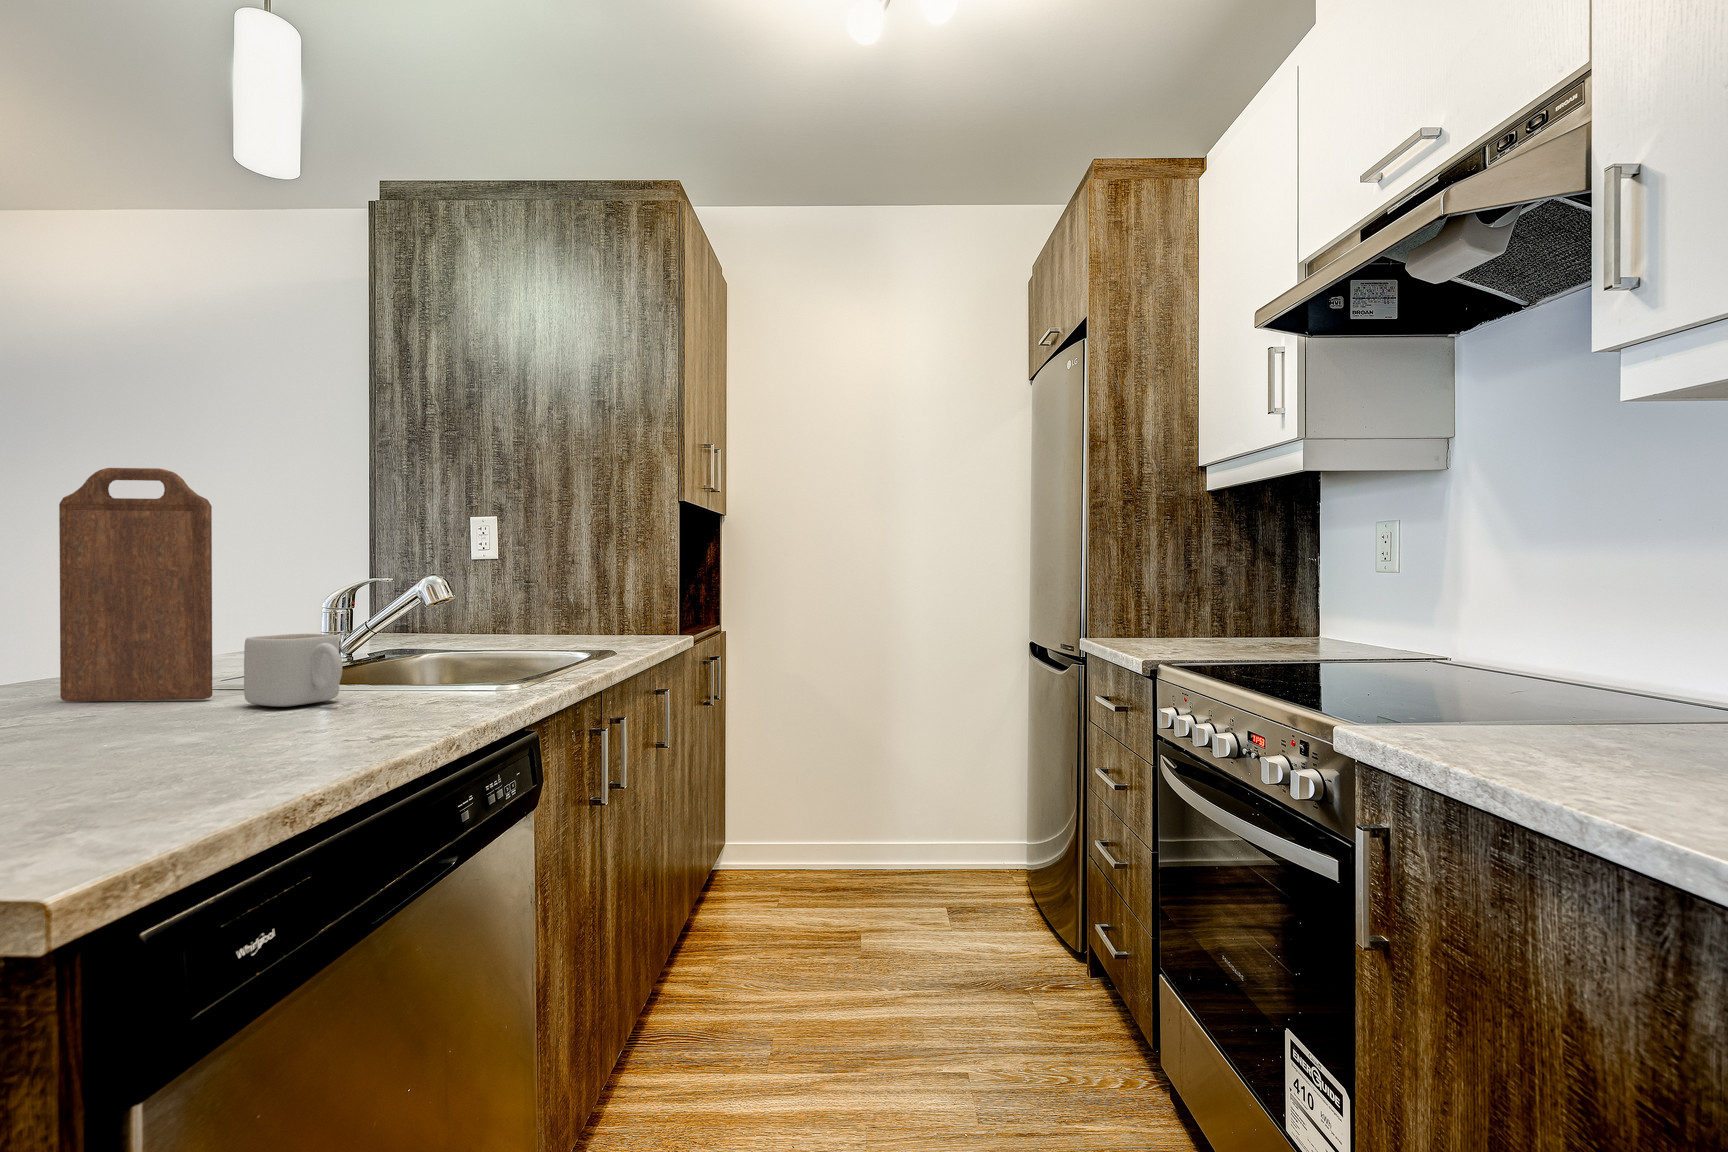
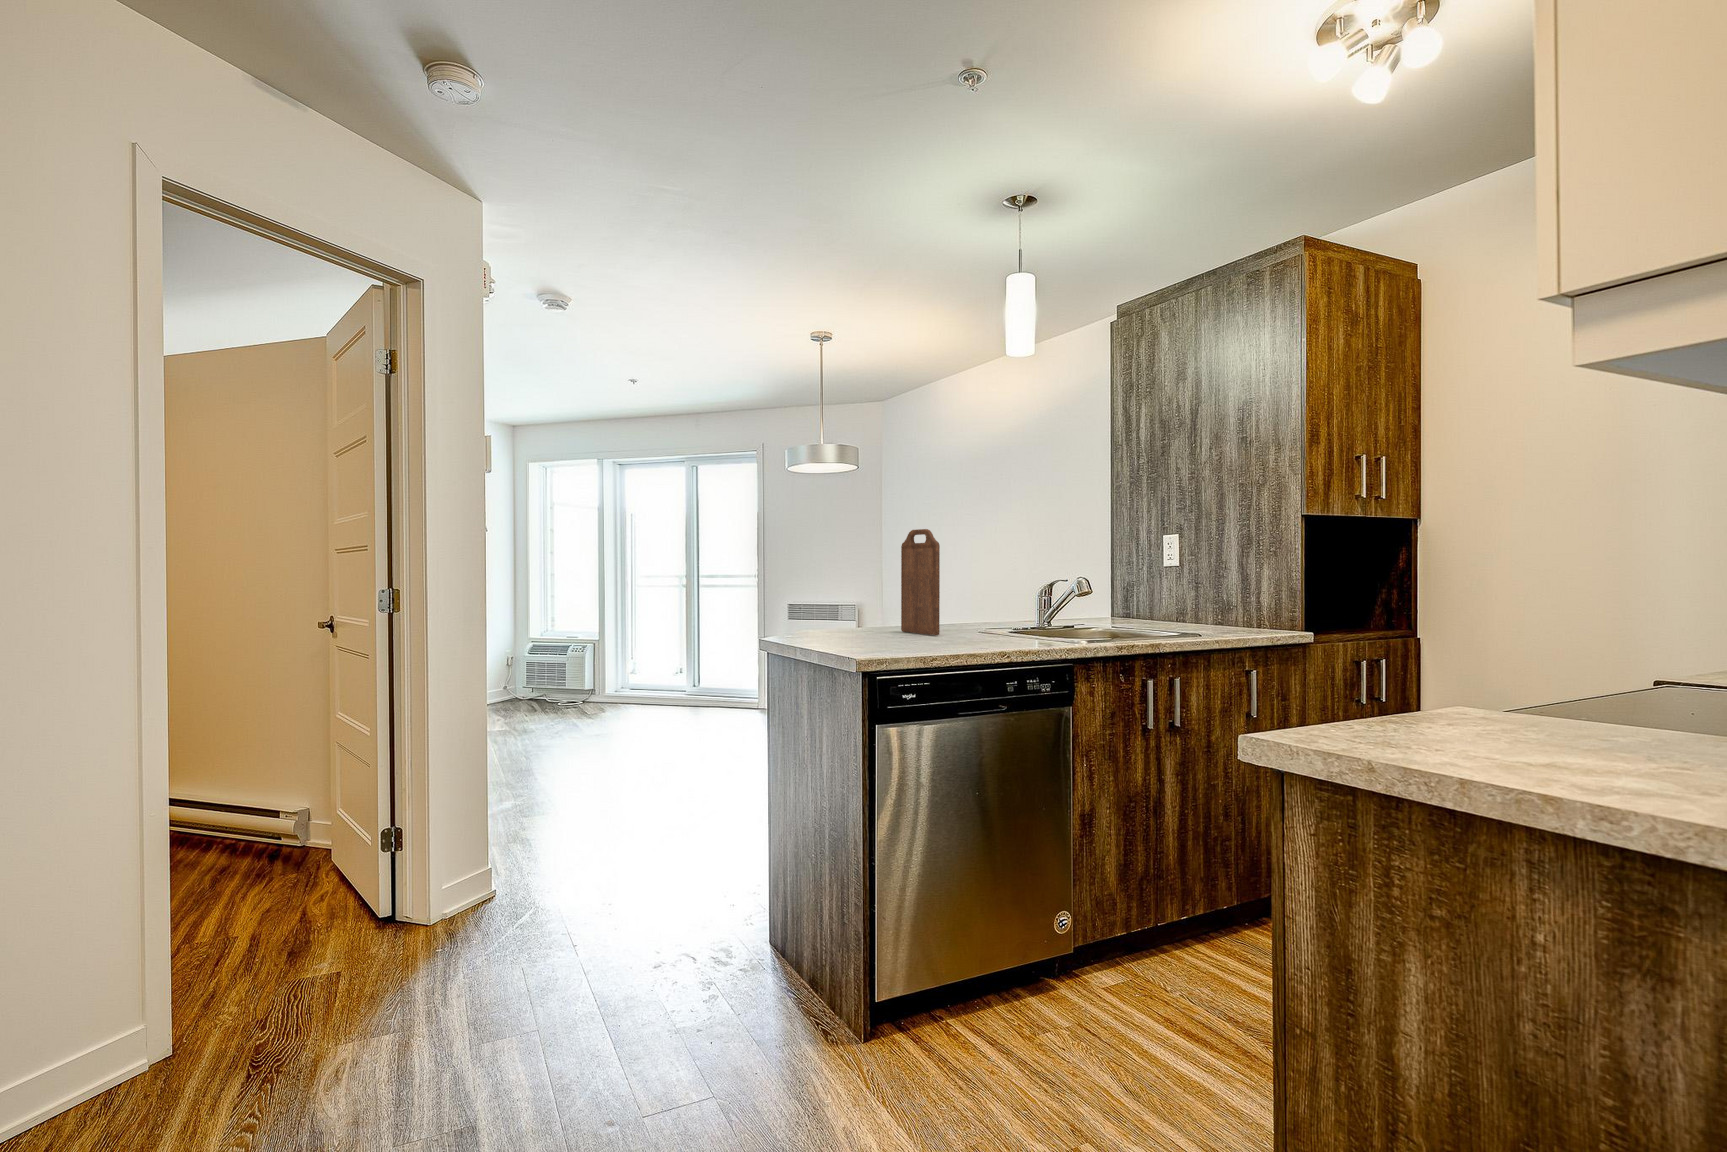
mug: present [244,634,342,707] -> none [938,607,972,640]

